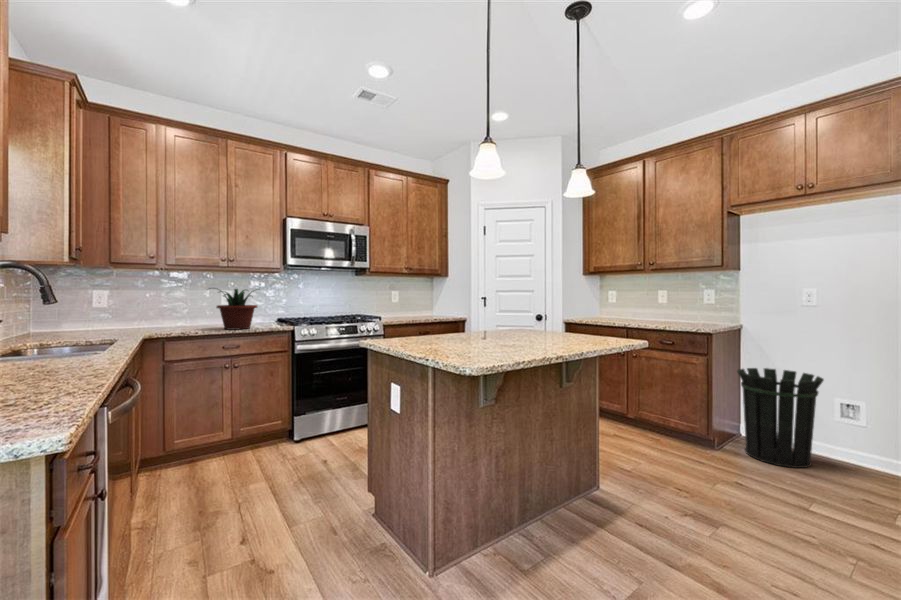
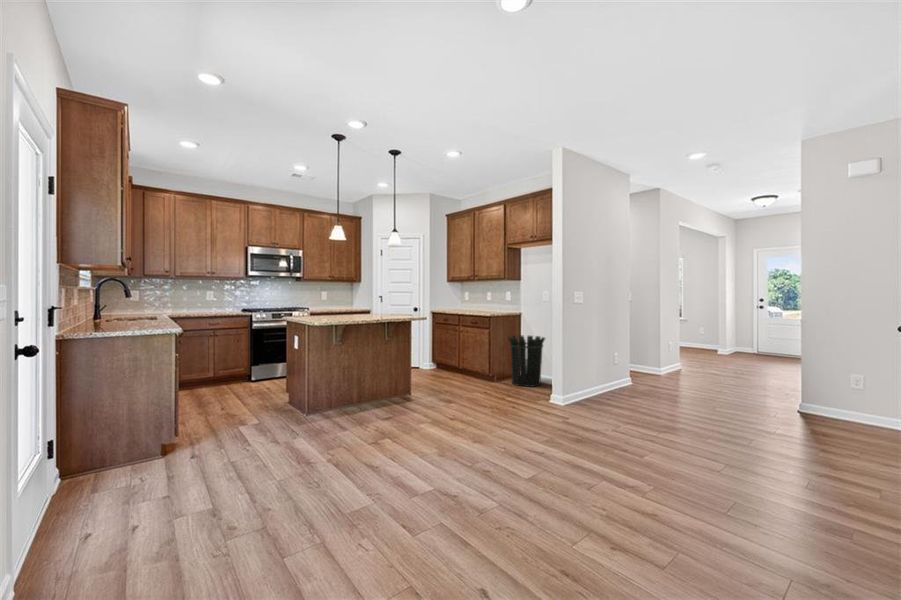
potted plant: present [210,288,257,330] -> none [199,290,232,314]

